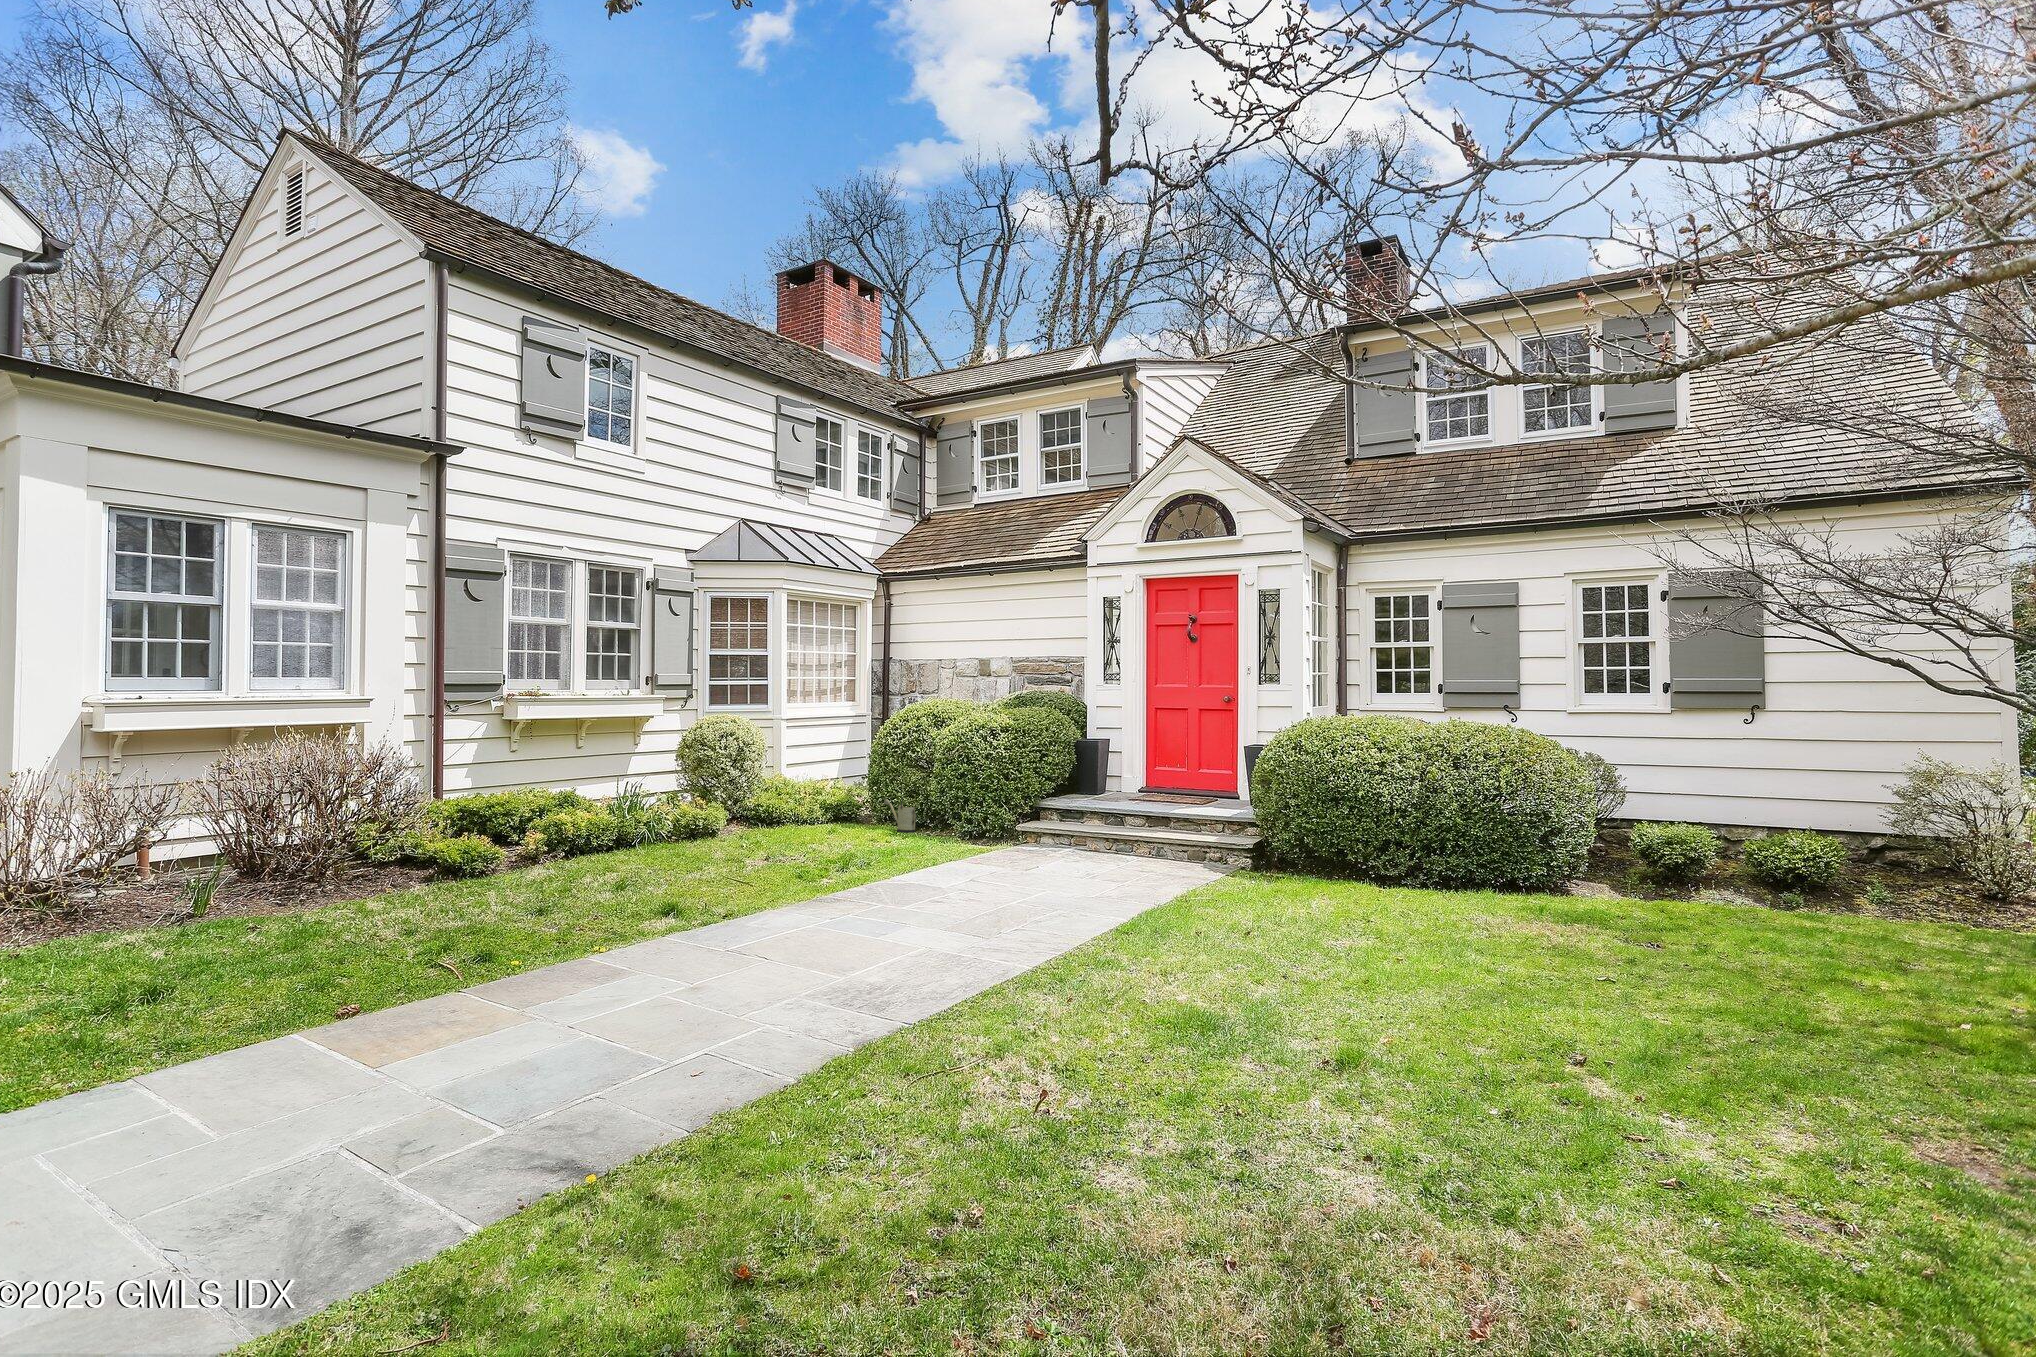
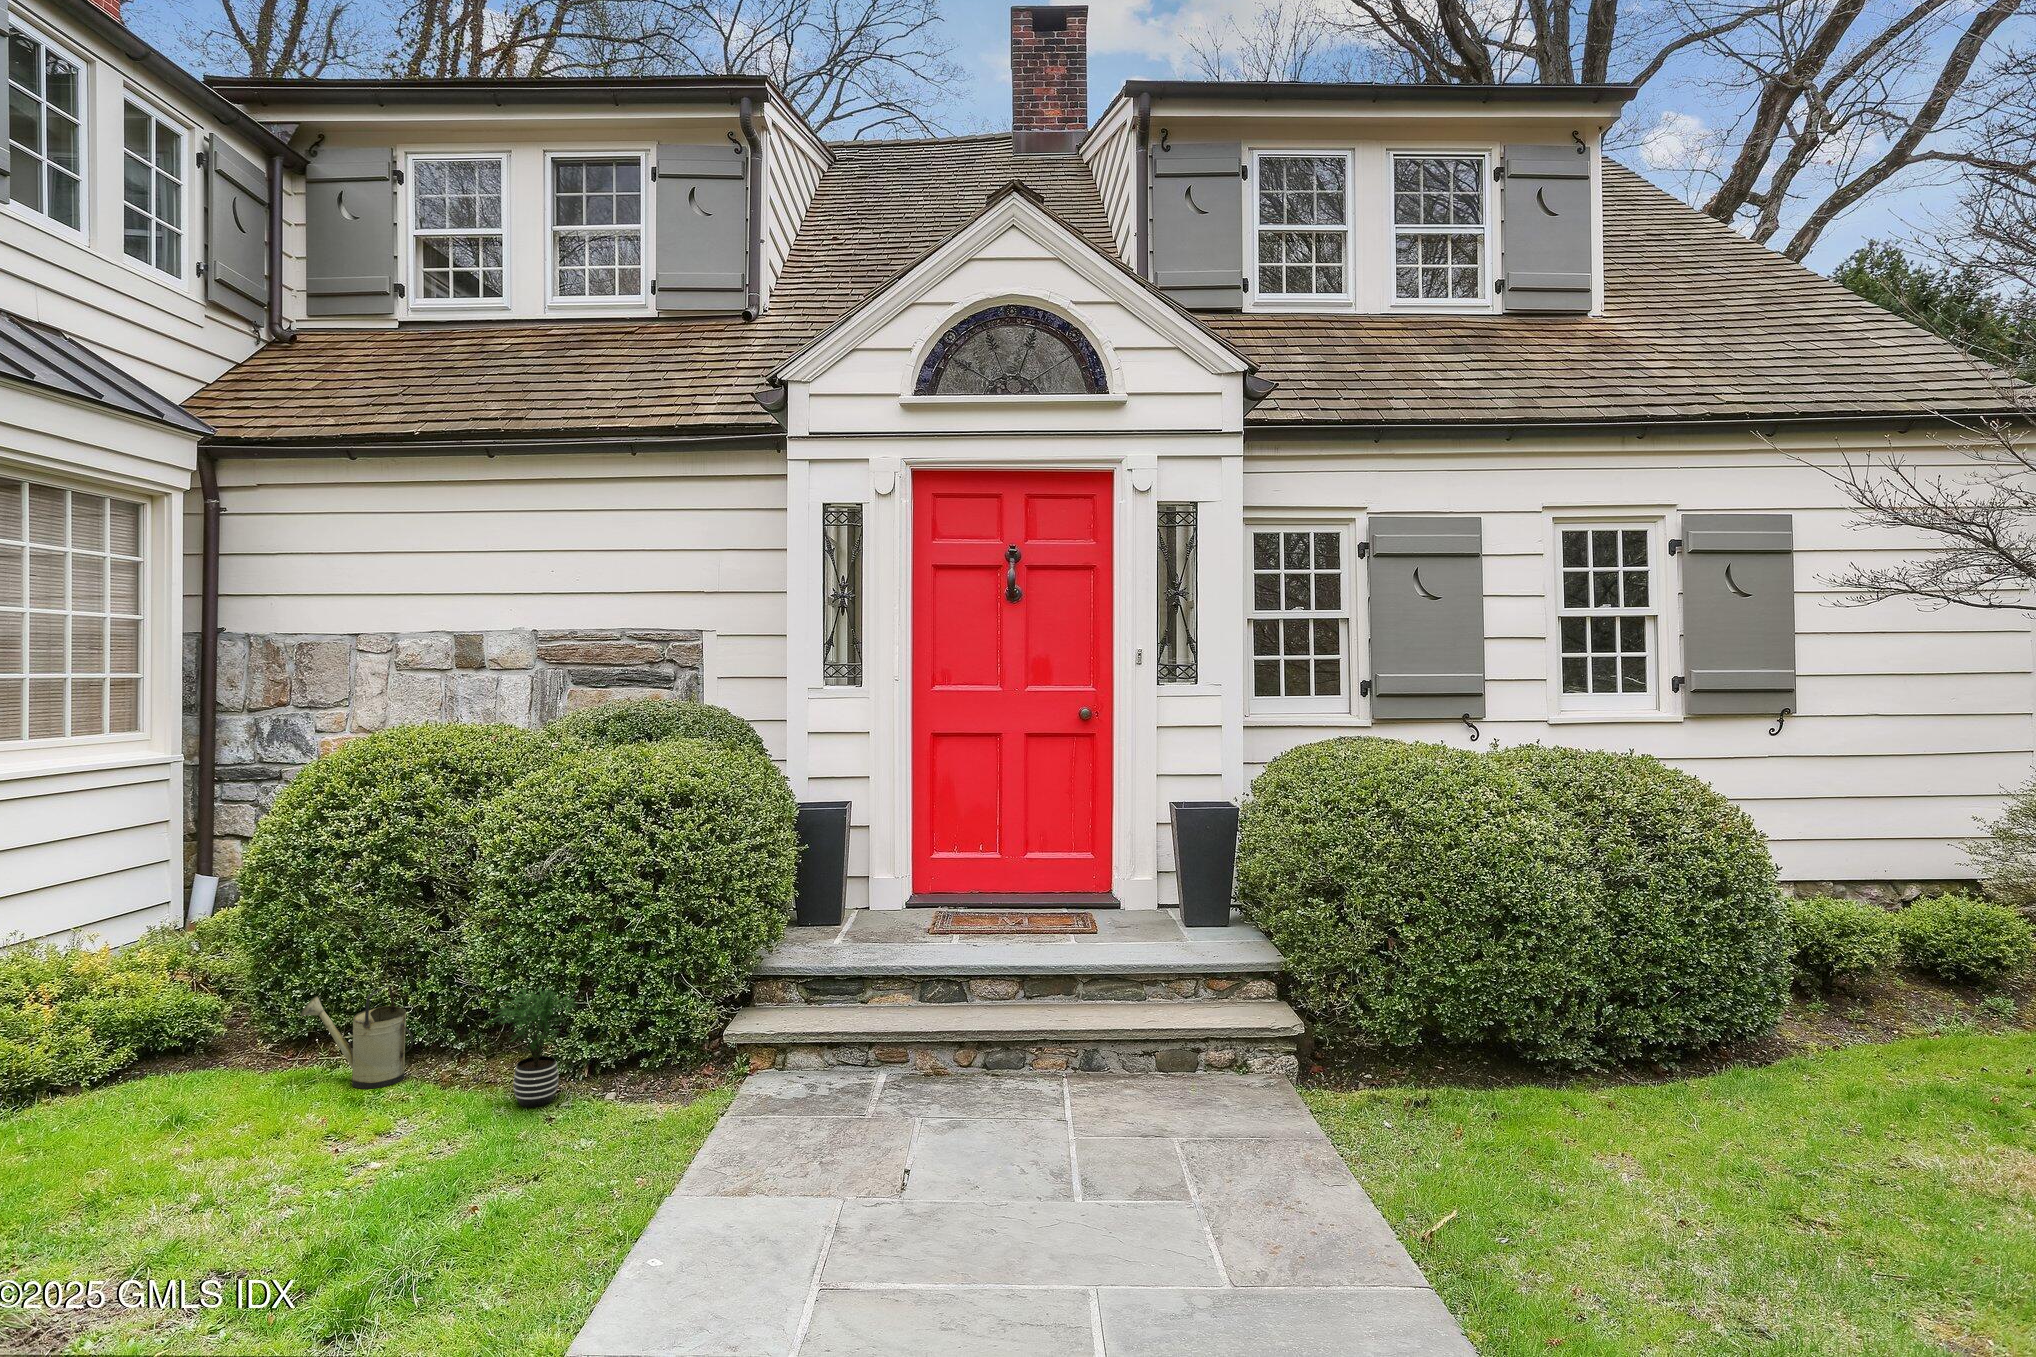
potted plant: none [932,795,964,840] -> present [489,986,577,1107]

